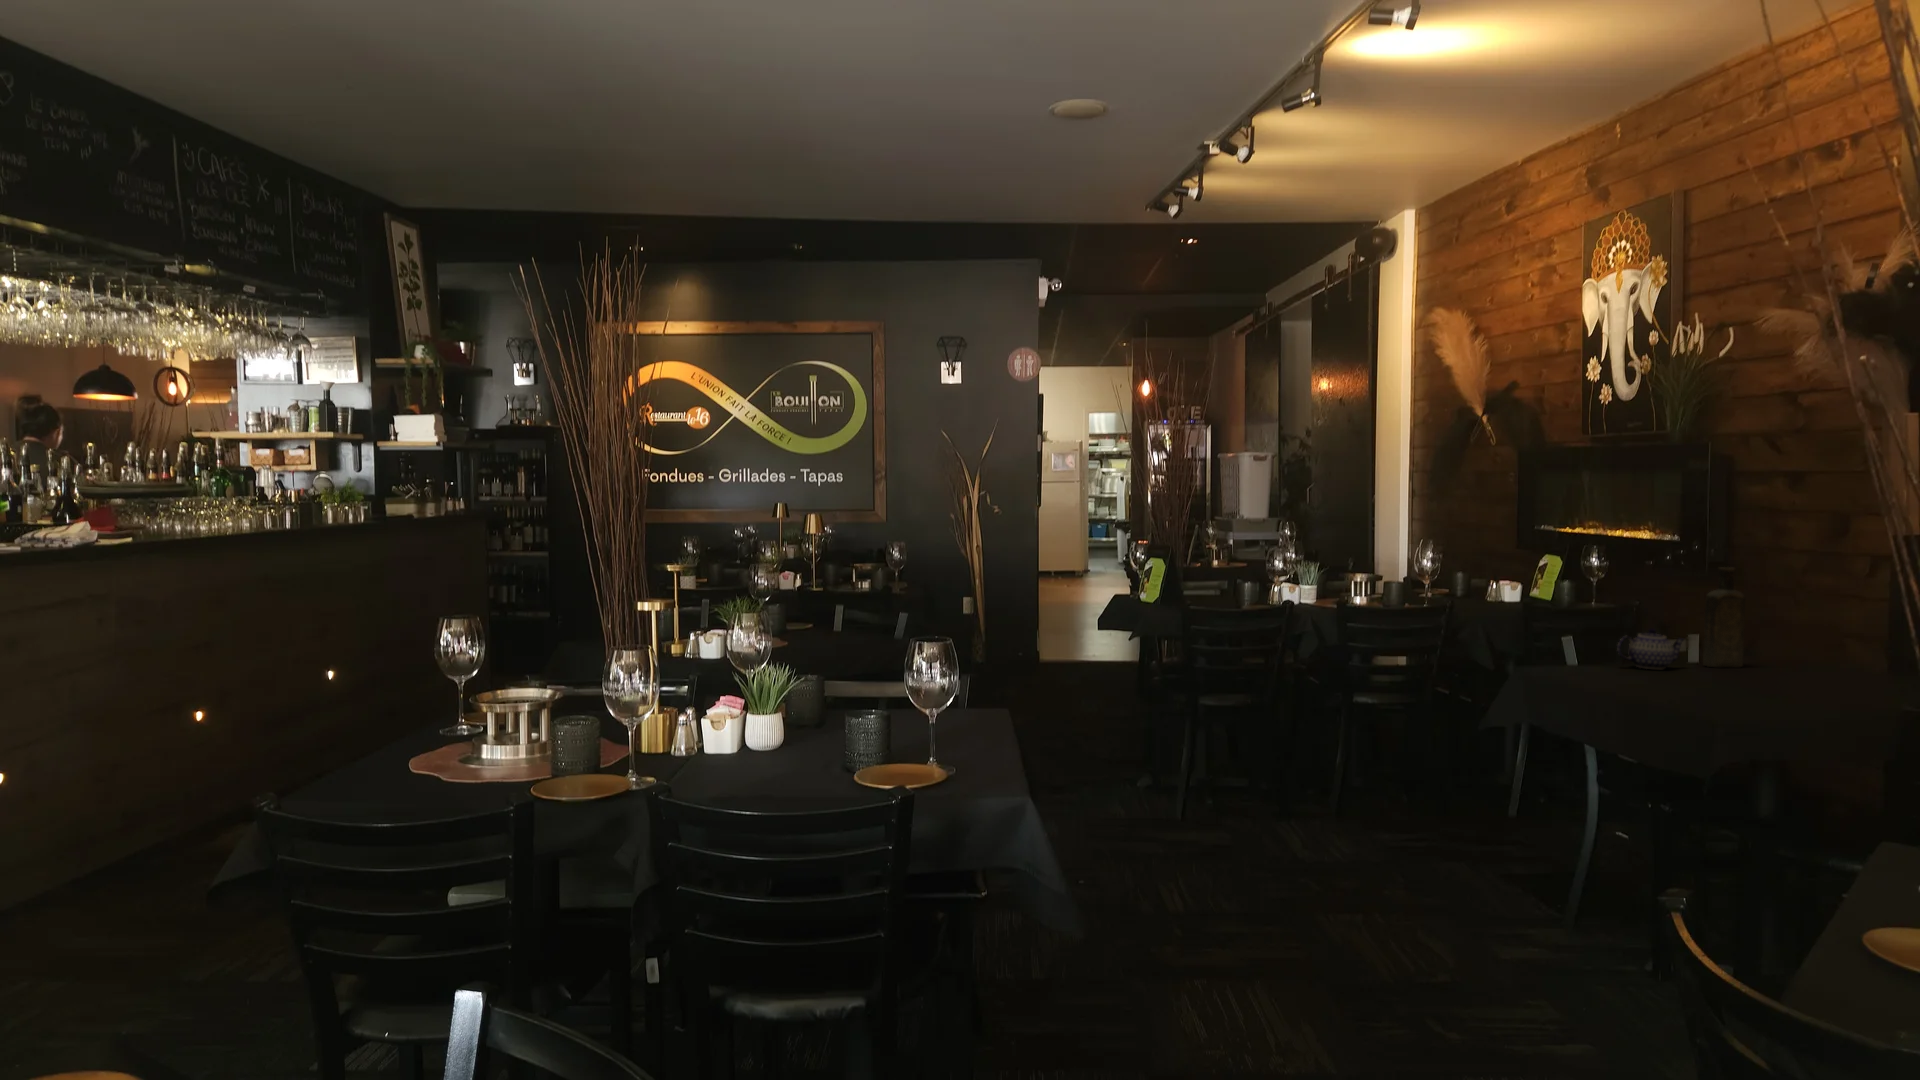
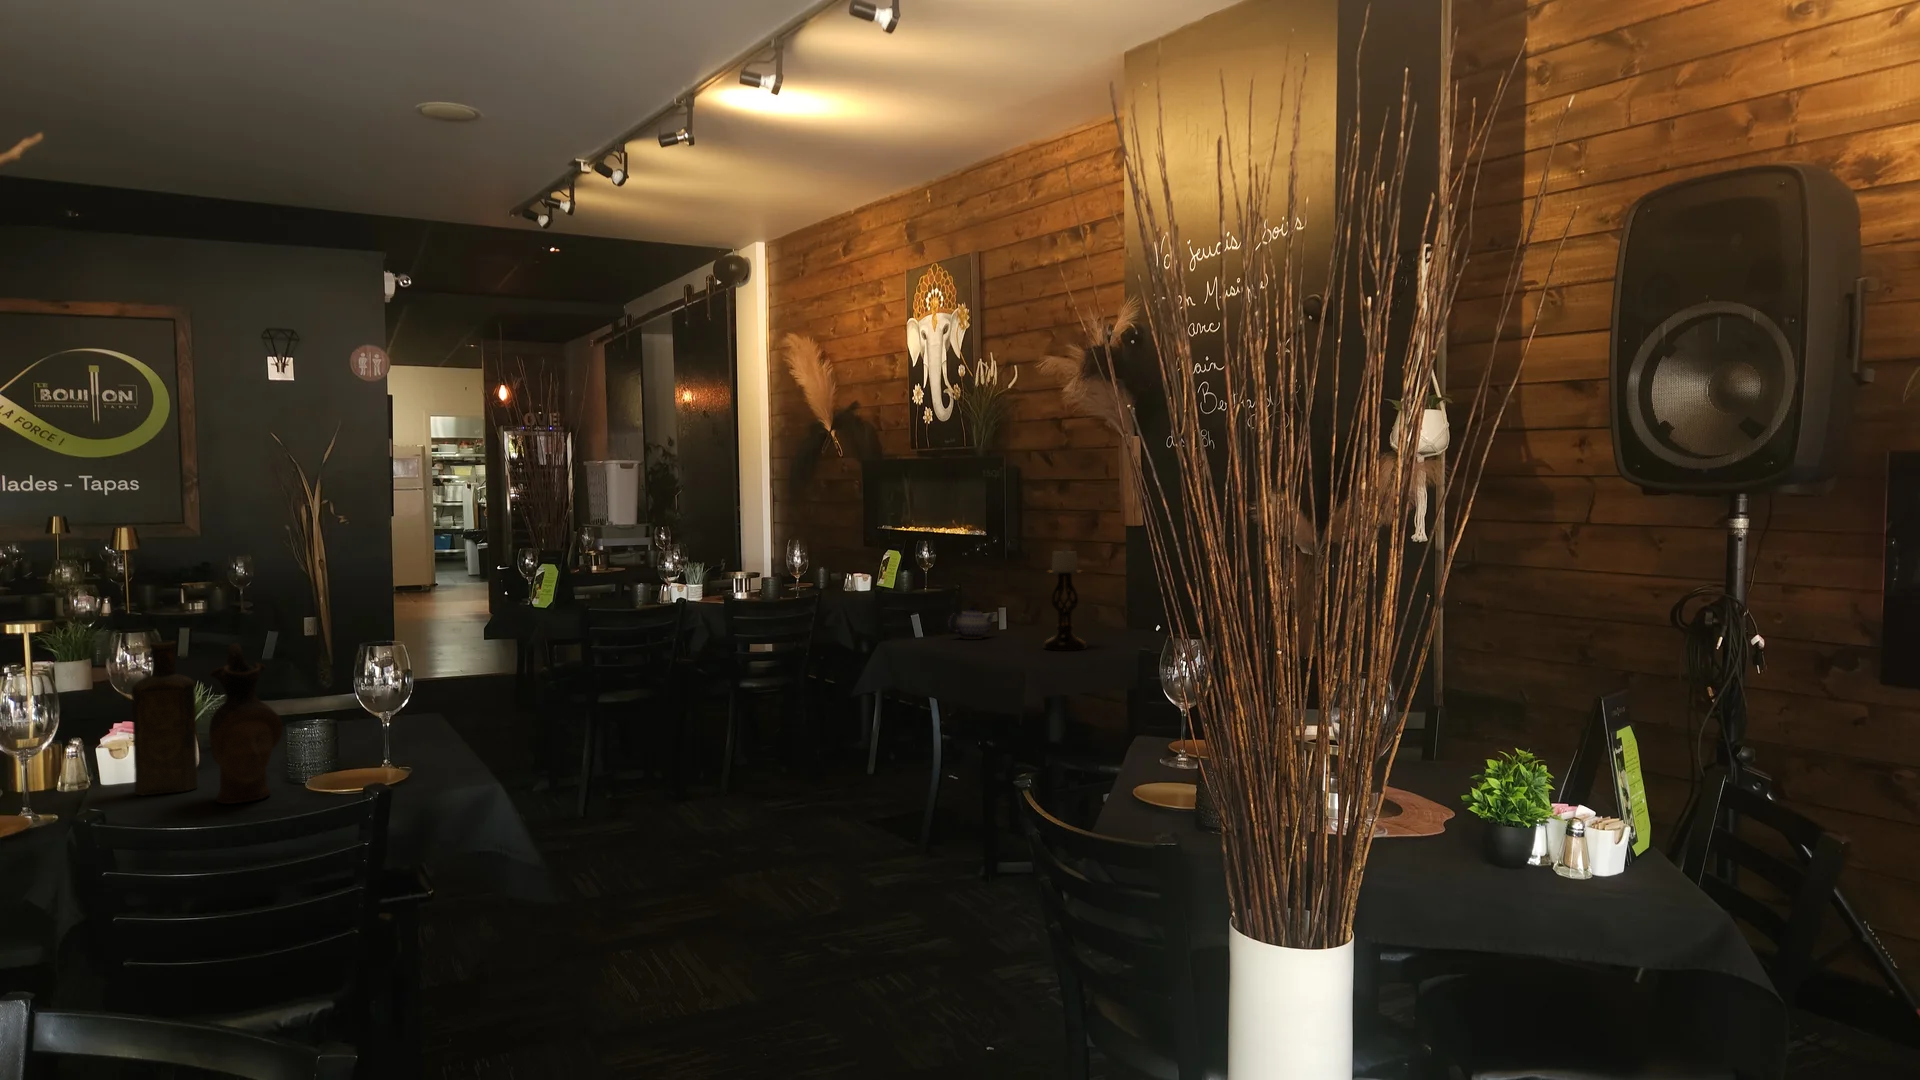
candle holder: none [1755,559,1825,697] -> present [1043,548,1086,651]
bottle: present [1703,567,1745,667] -> present [132,641,198,796]
ceramic pitcher: none [772,630,836,789] -> present [209,643,283,804]

